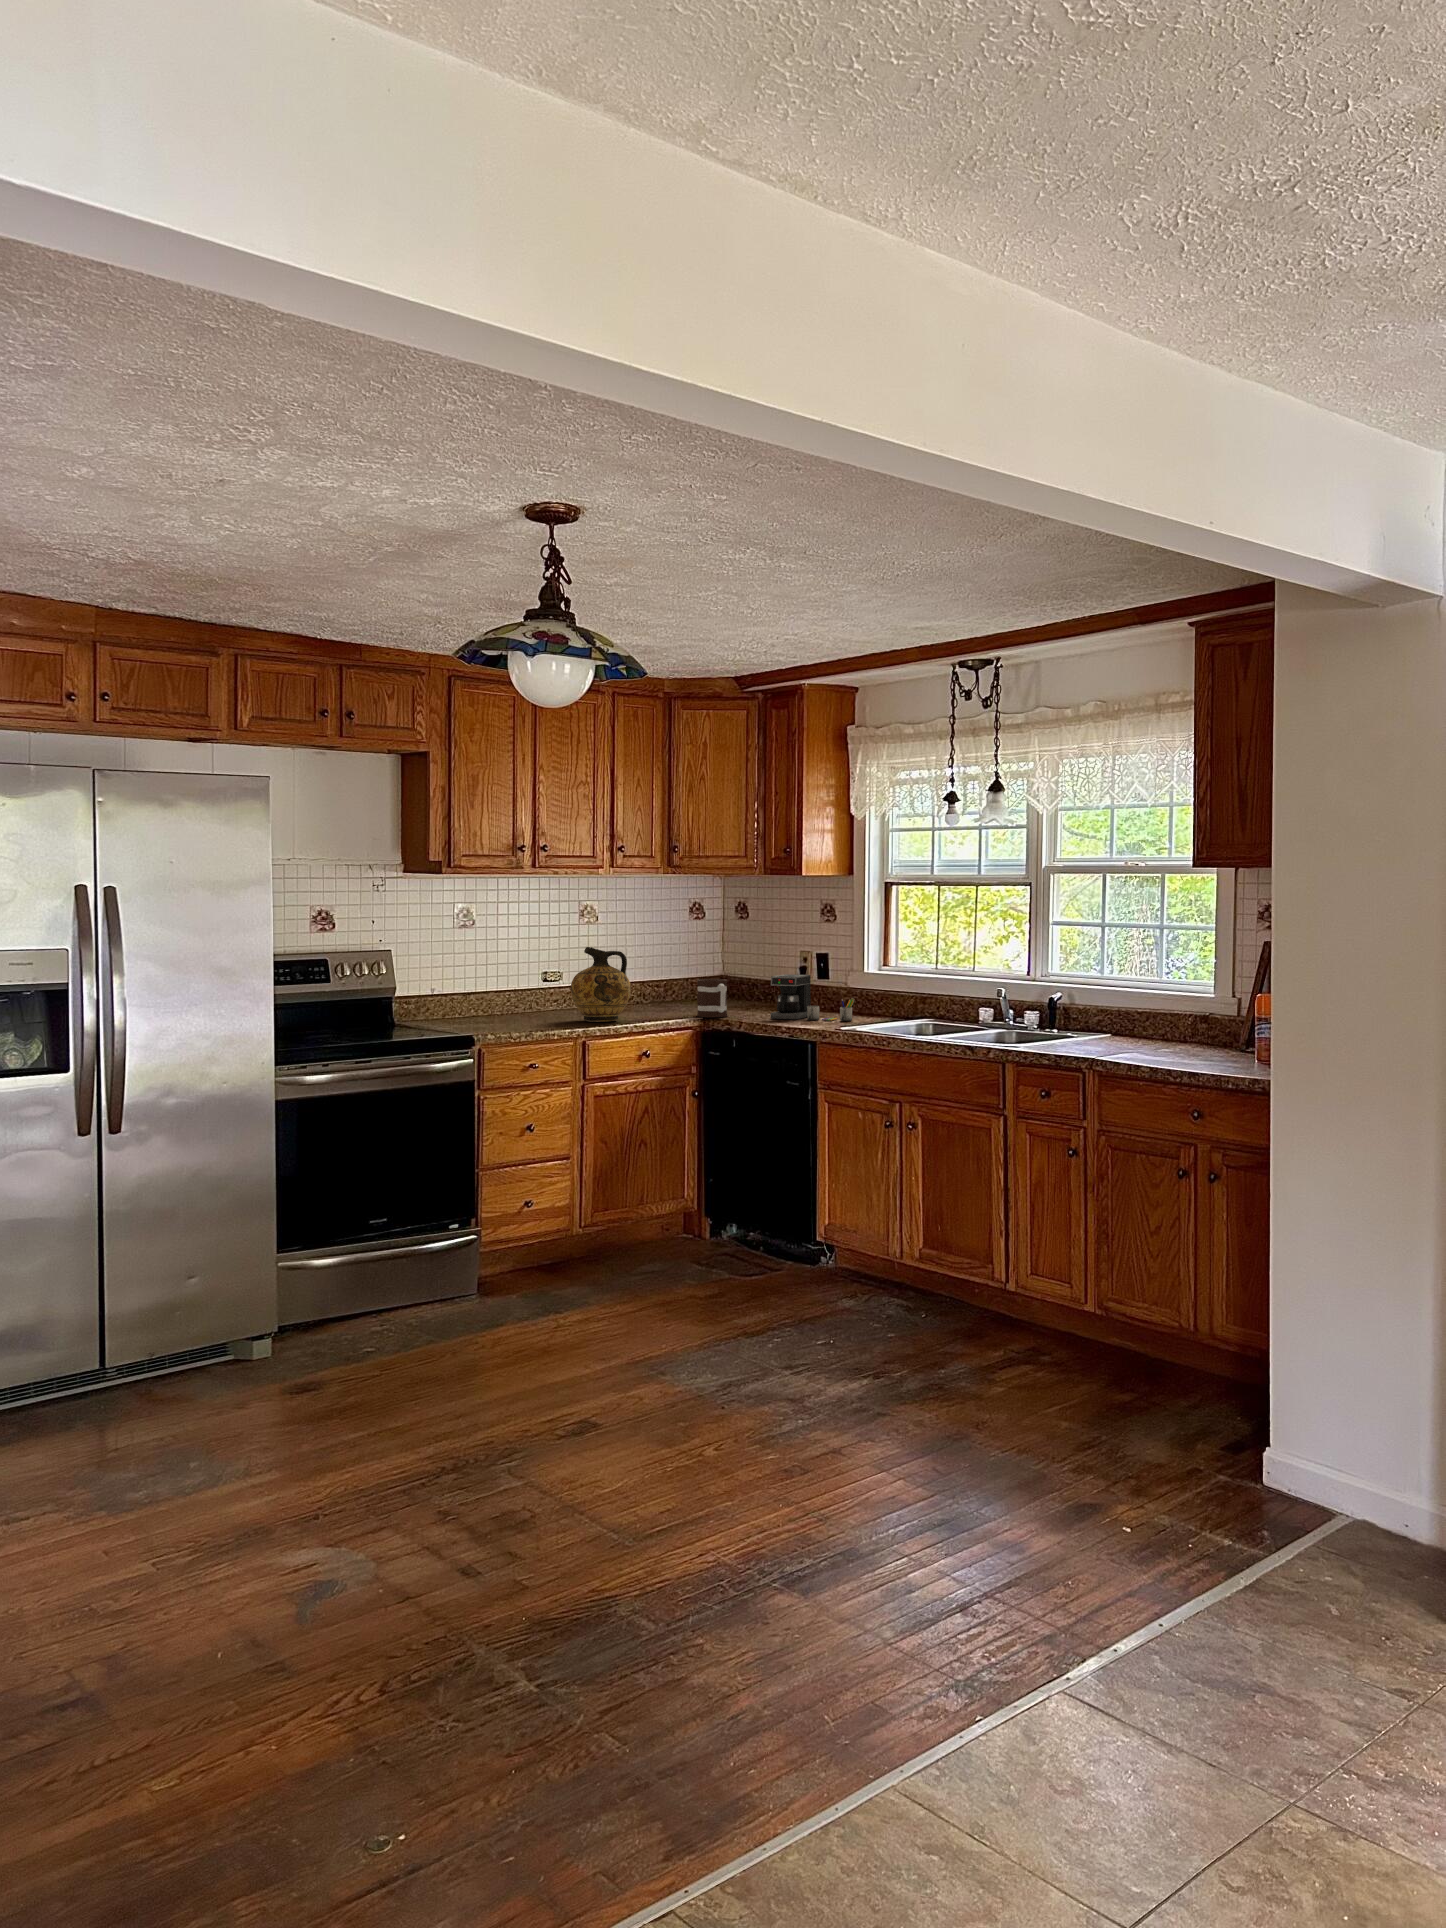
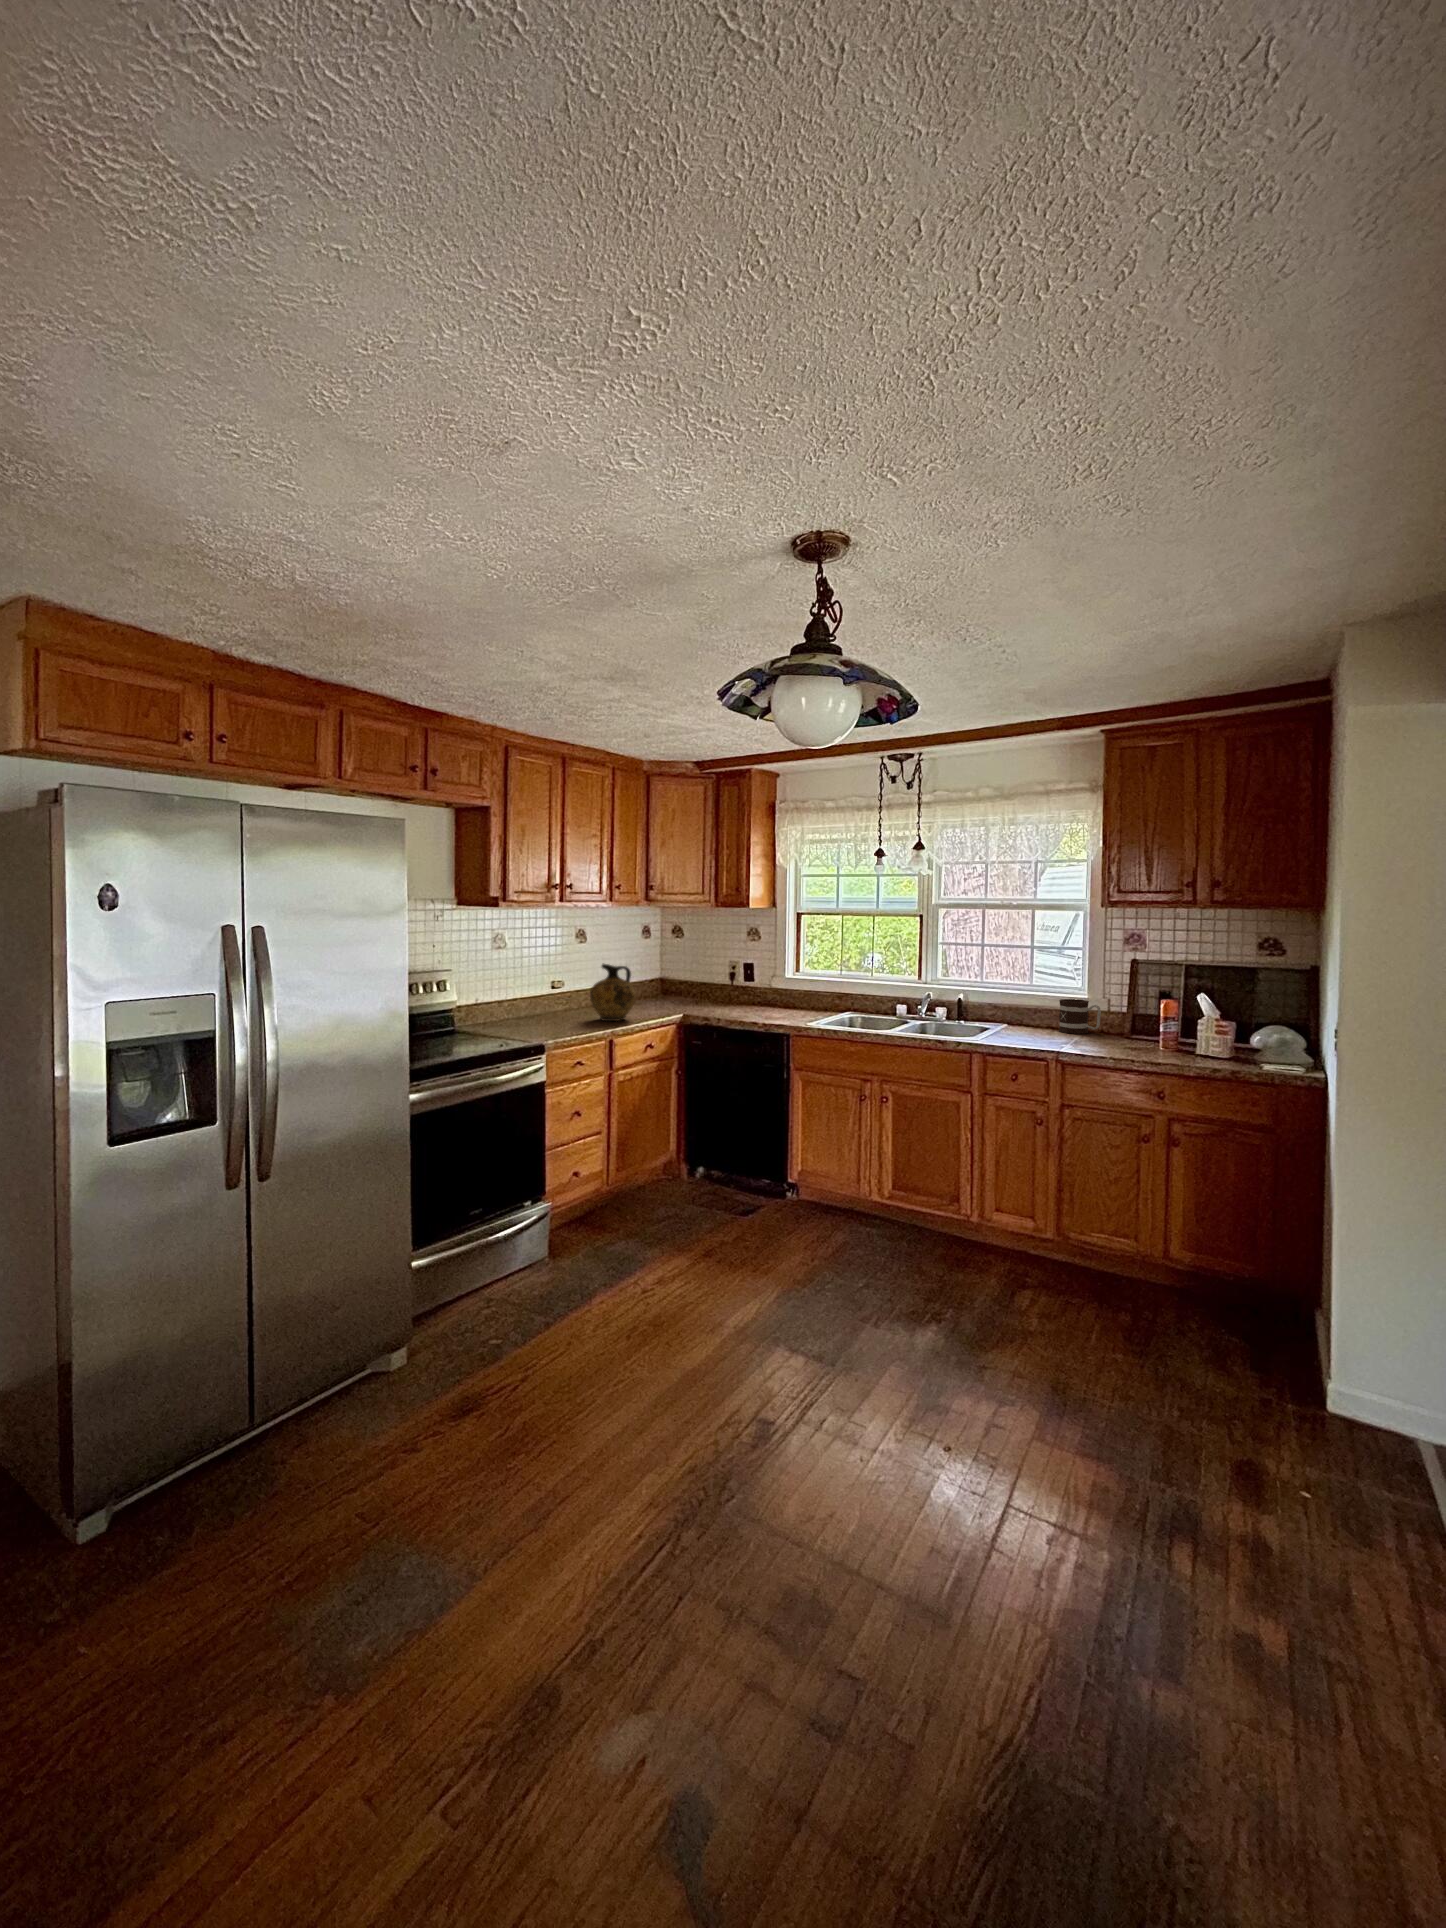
coffee maker: present [771,974,855,1021] -> none [731,980,794,1014]
mug: present [697,979,727,1017] -> present [1059,999,1101,1034]

